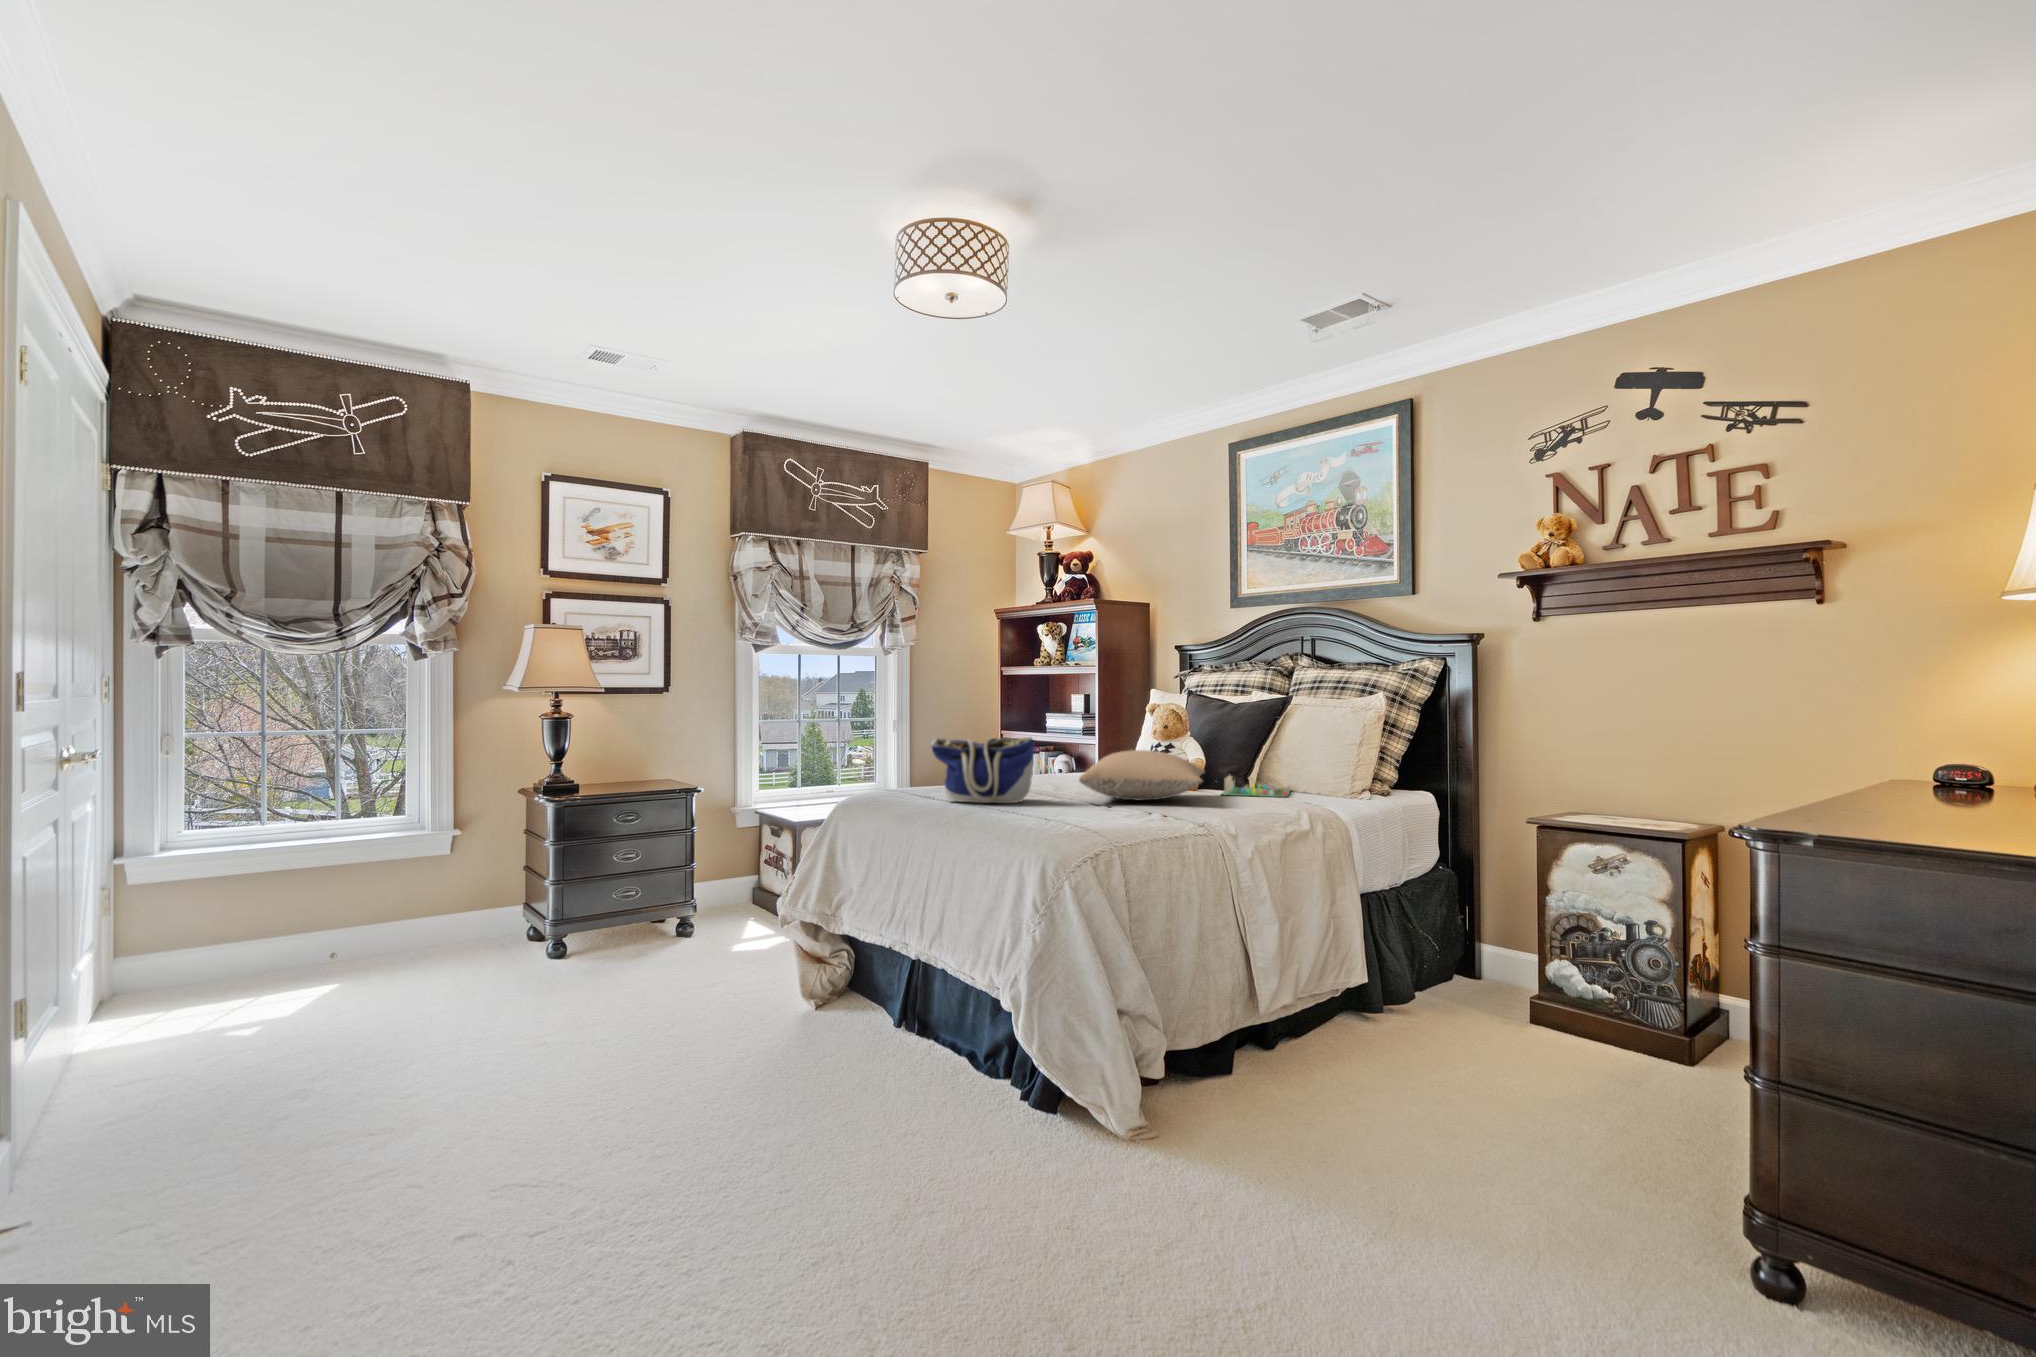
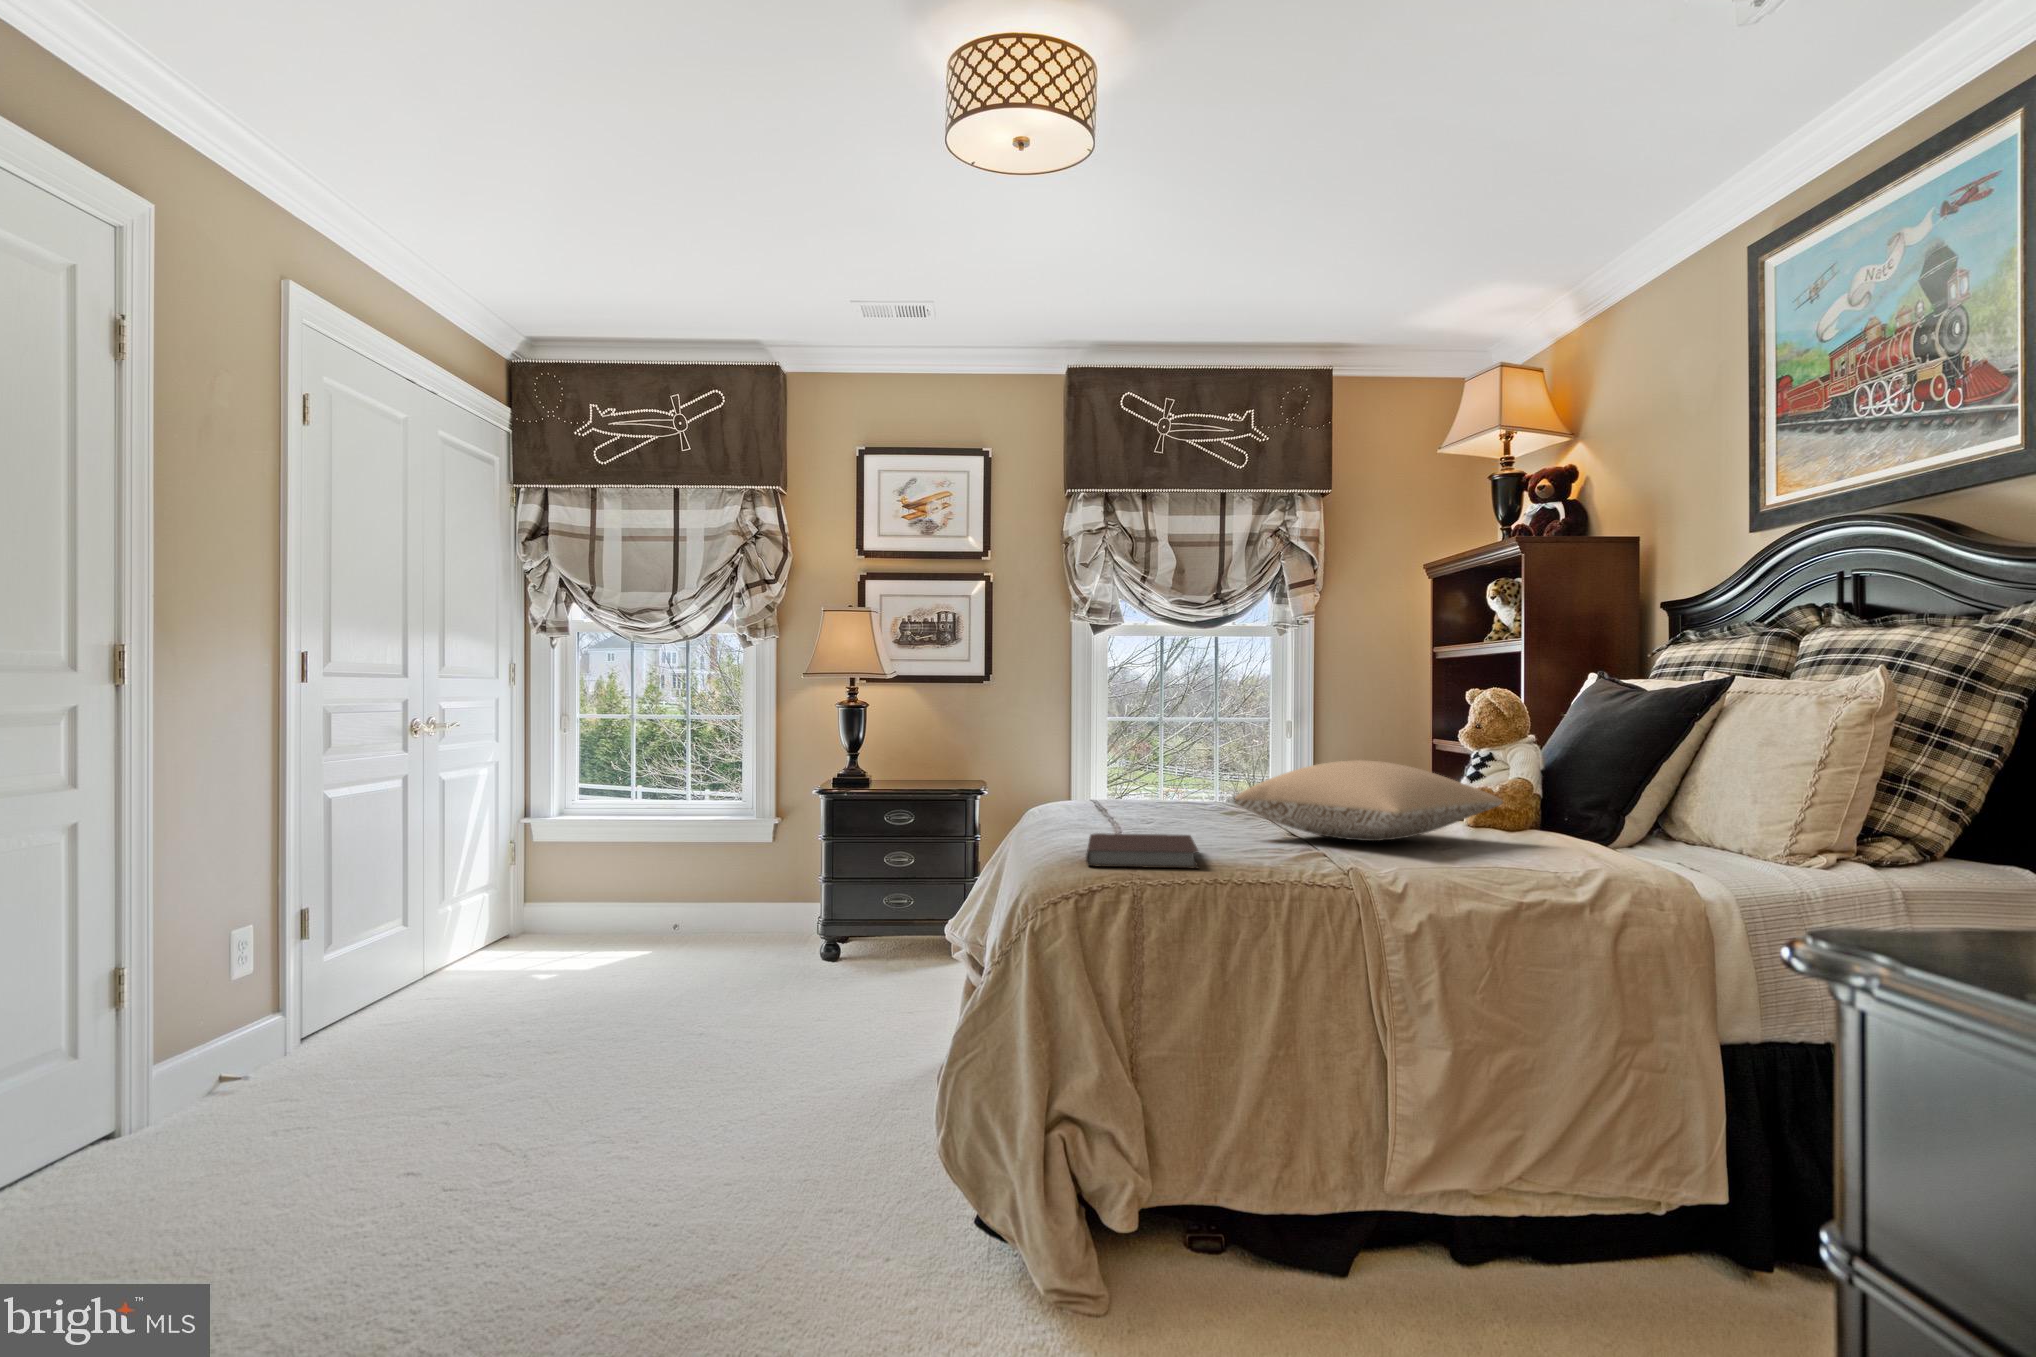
tote bag: present [931,737,1034,803] -> none [1067,732,1205,828]
board game: present [1222,774,1291,797] -> none [1531,811,1718,858]
notebook: none [1038,804,1146,828] -> present [1086,833,1198,869]

